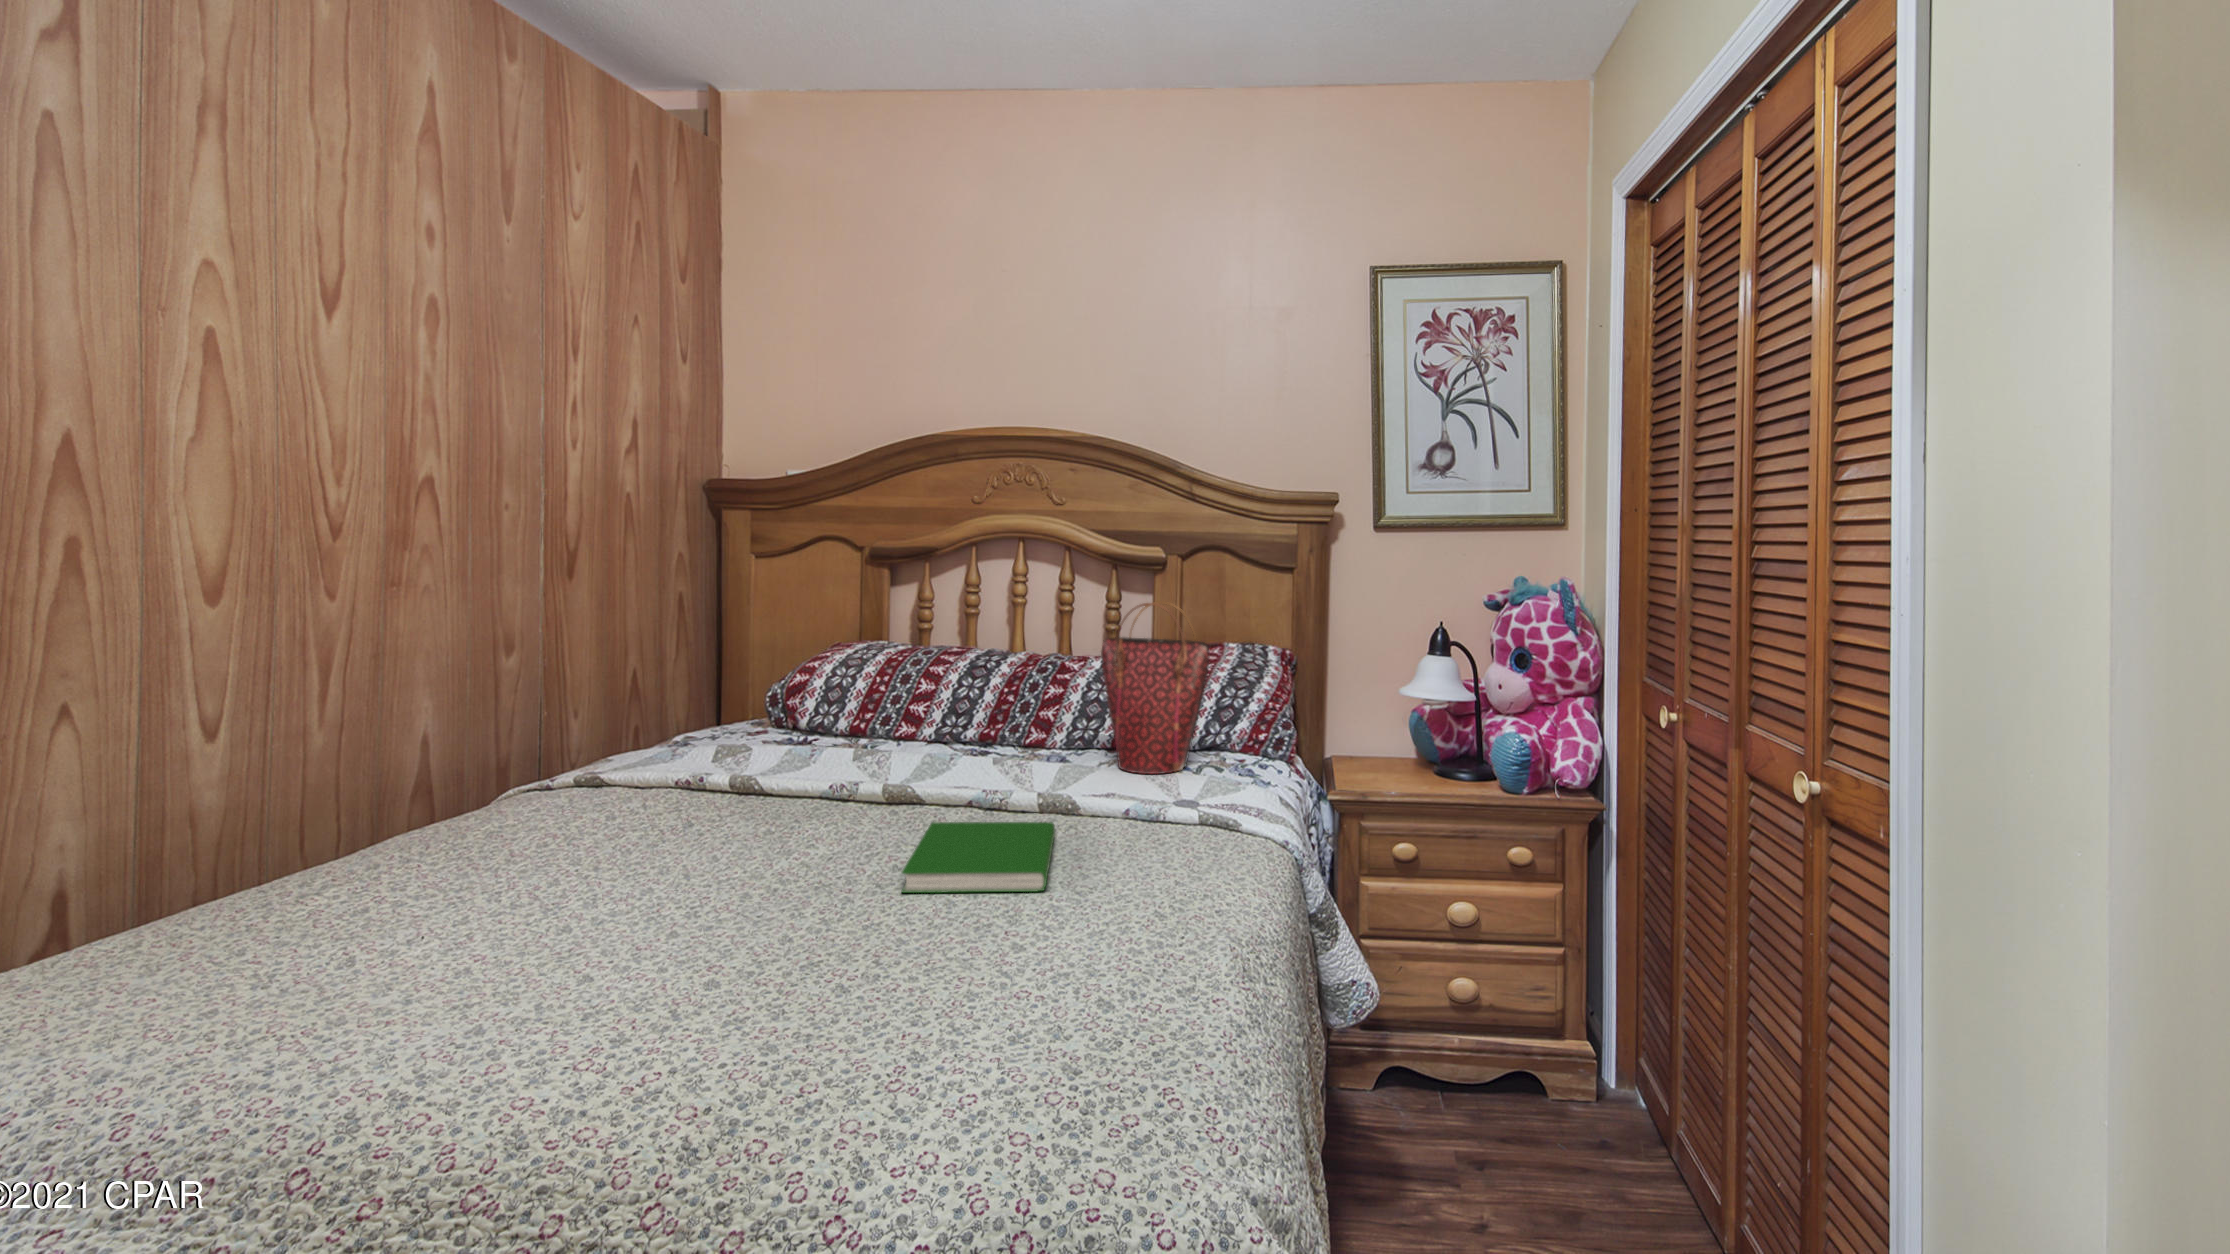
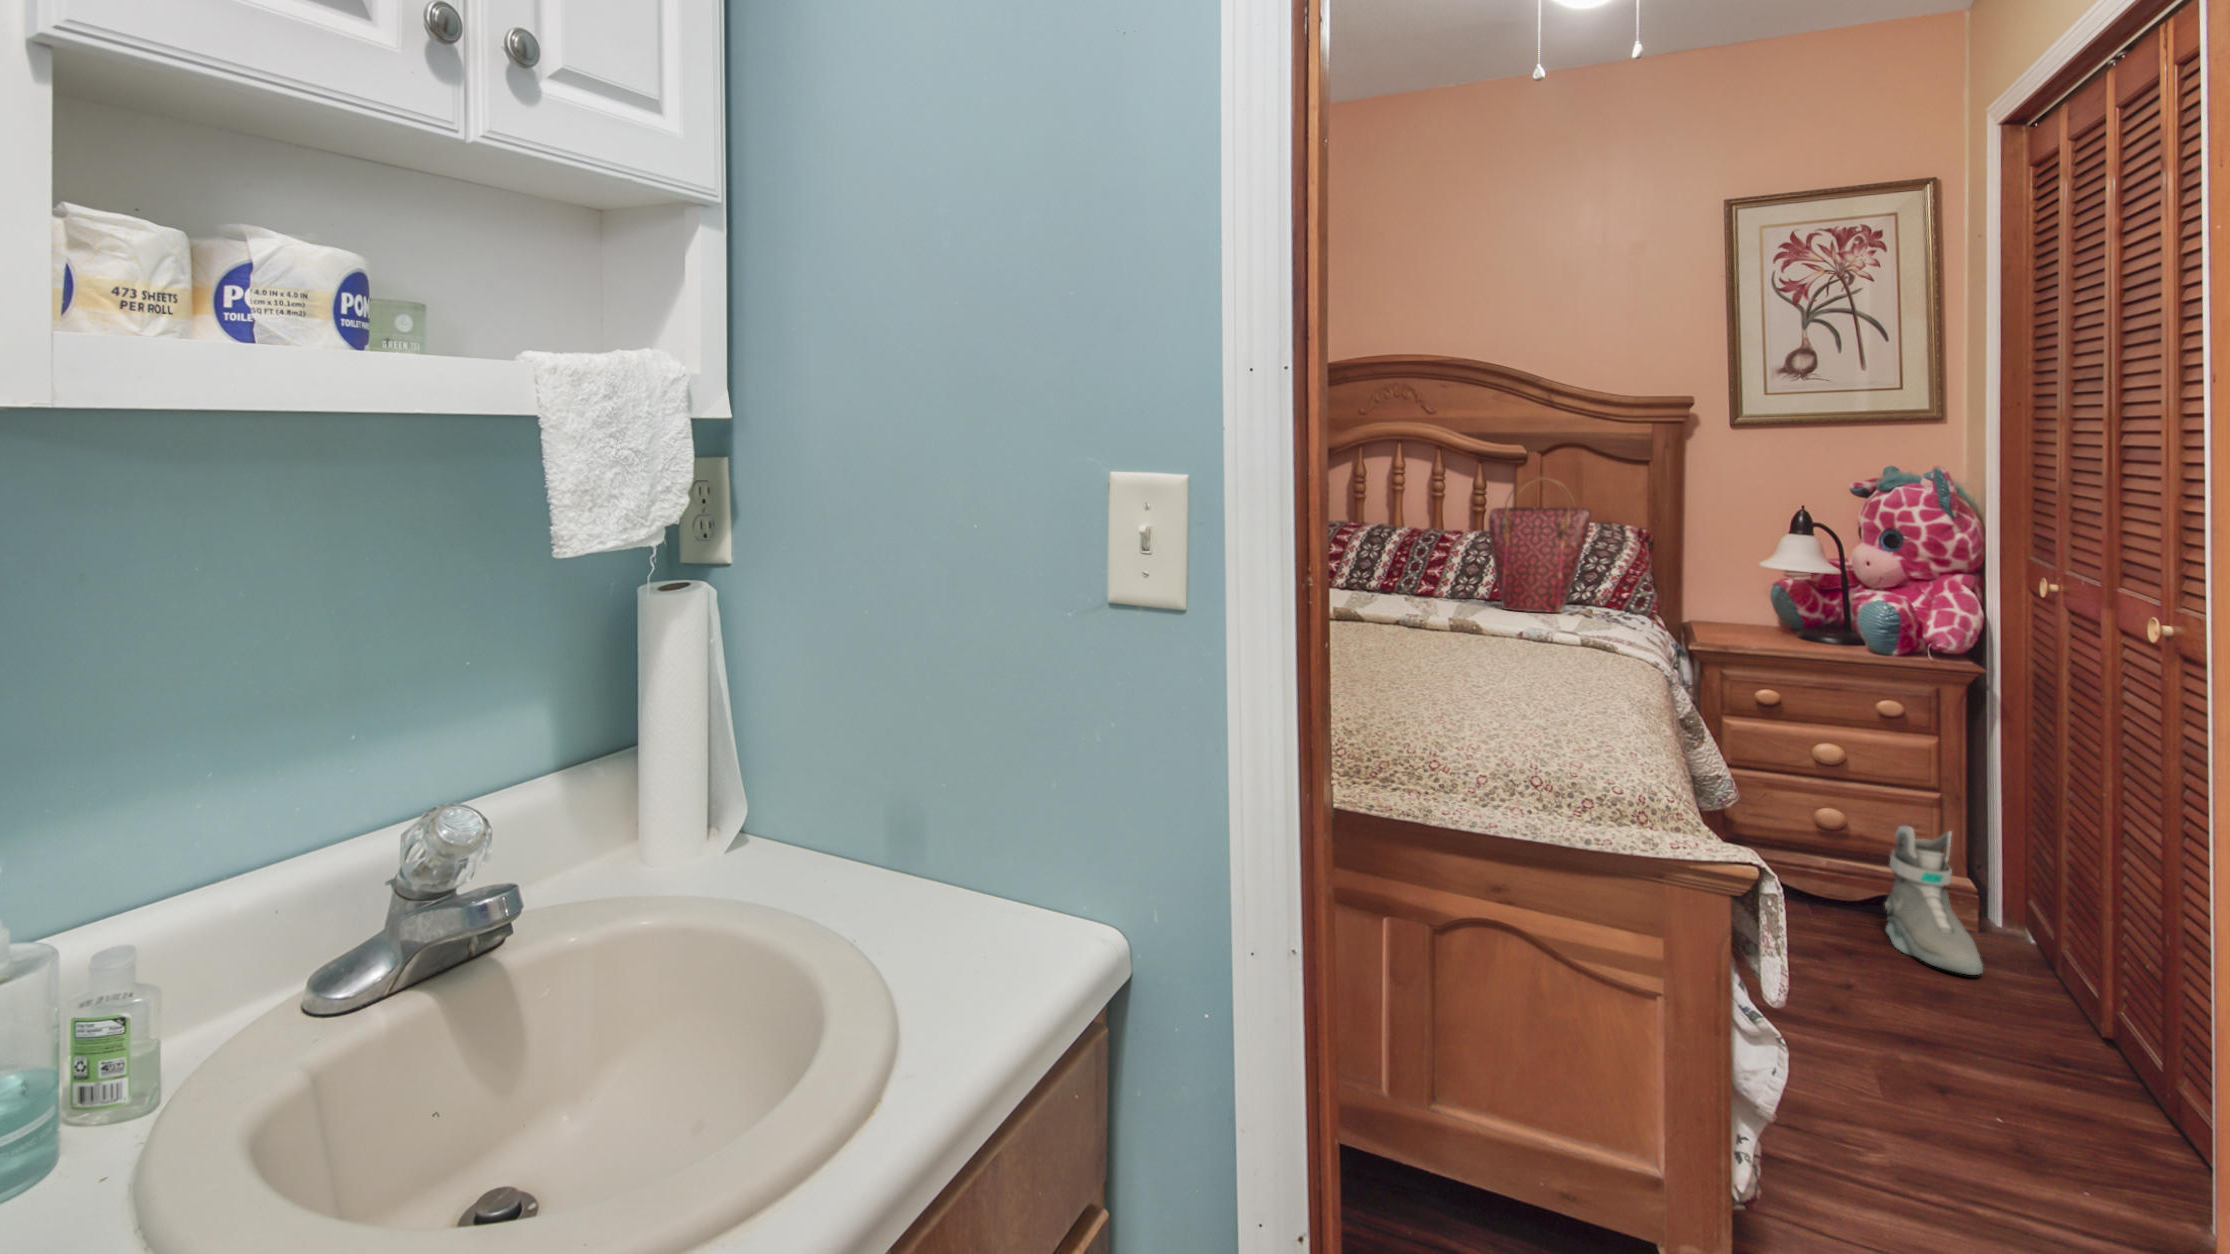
hardcover book: present [902,822,1055,893] -> none [1403,606,1526,633]
sneaker: none [1519,1003,1601,1192] -> present [1885,826,1983,975]

